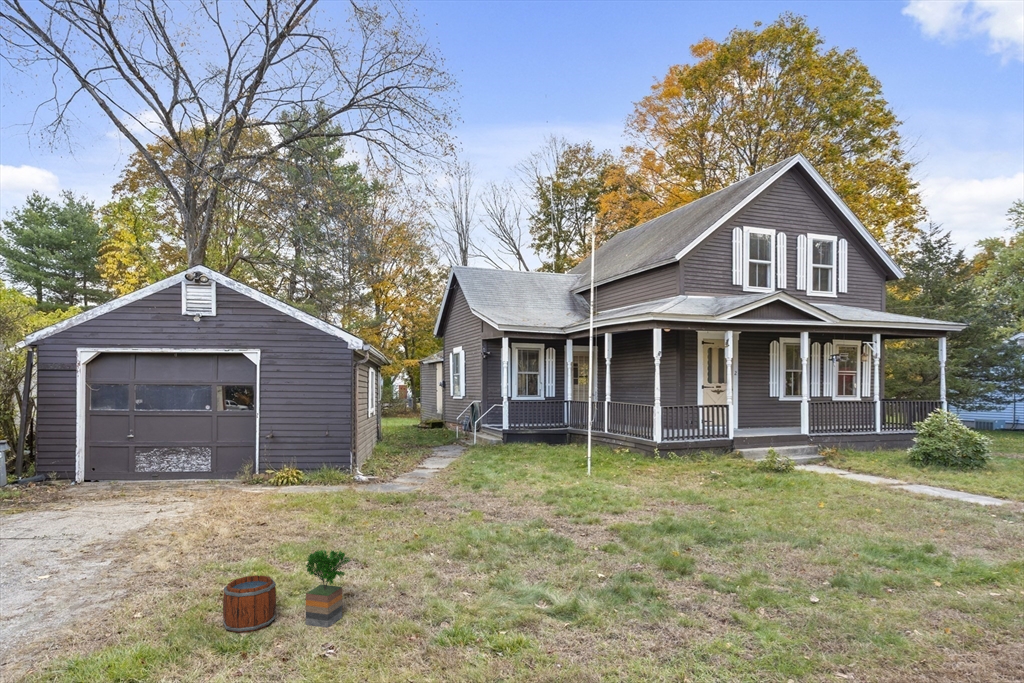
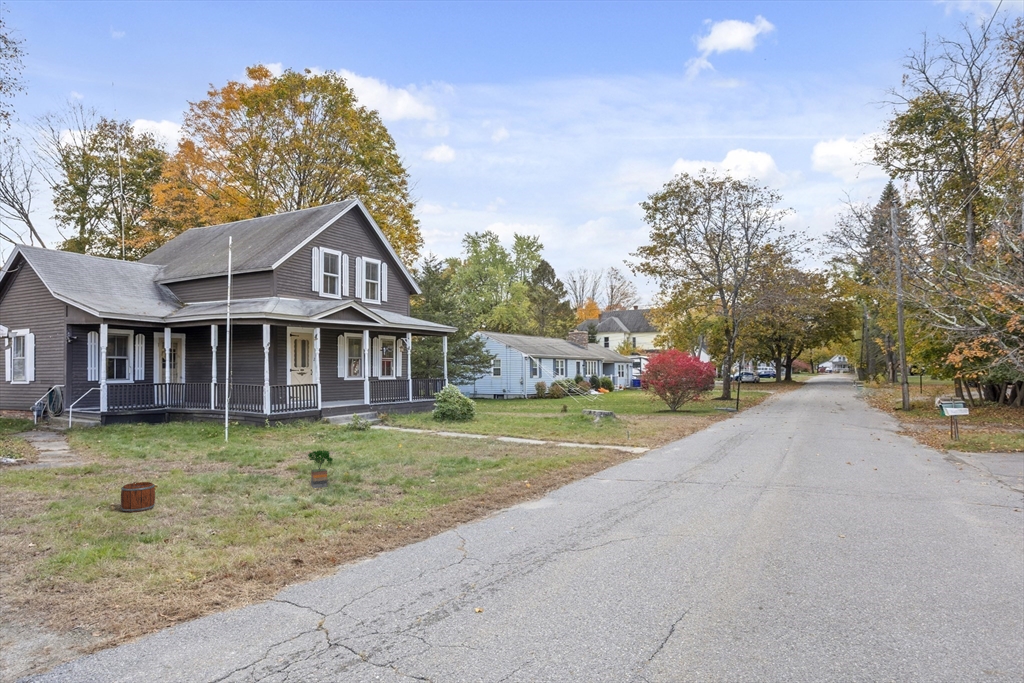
potted tree: present [305,550,350,628] -> present [308,450,333,488]

